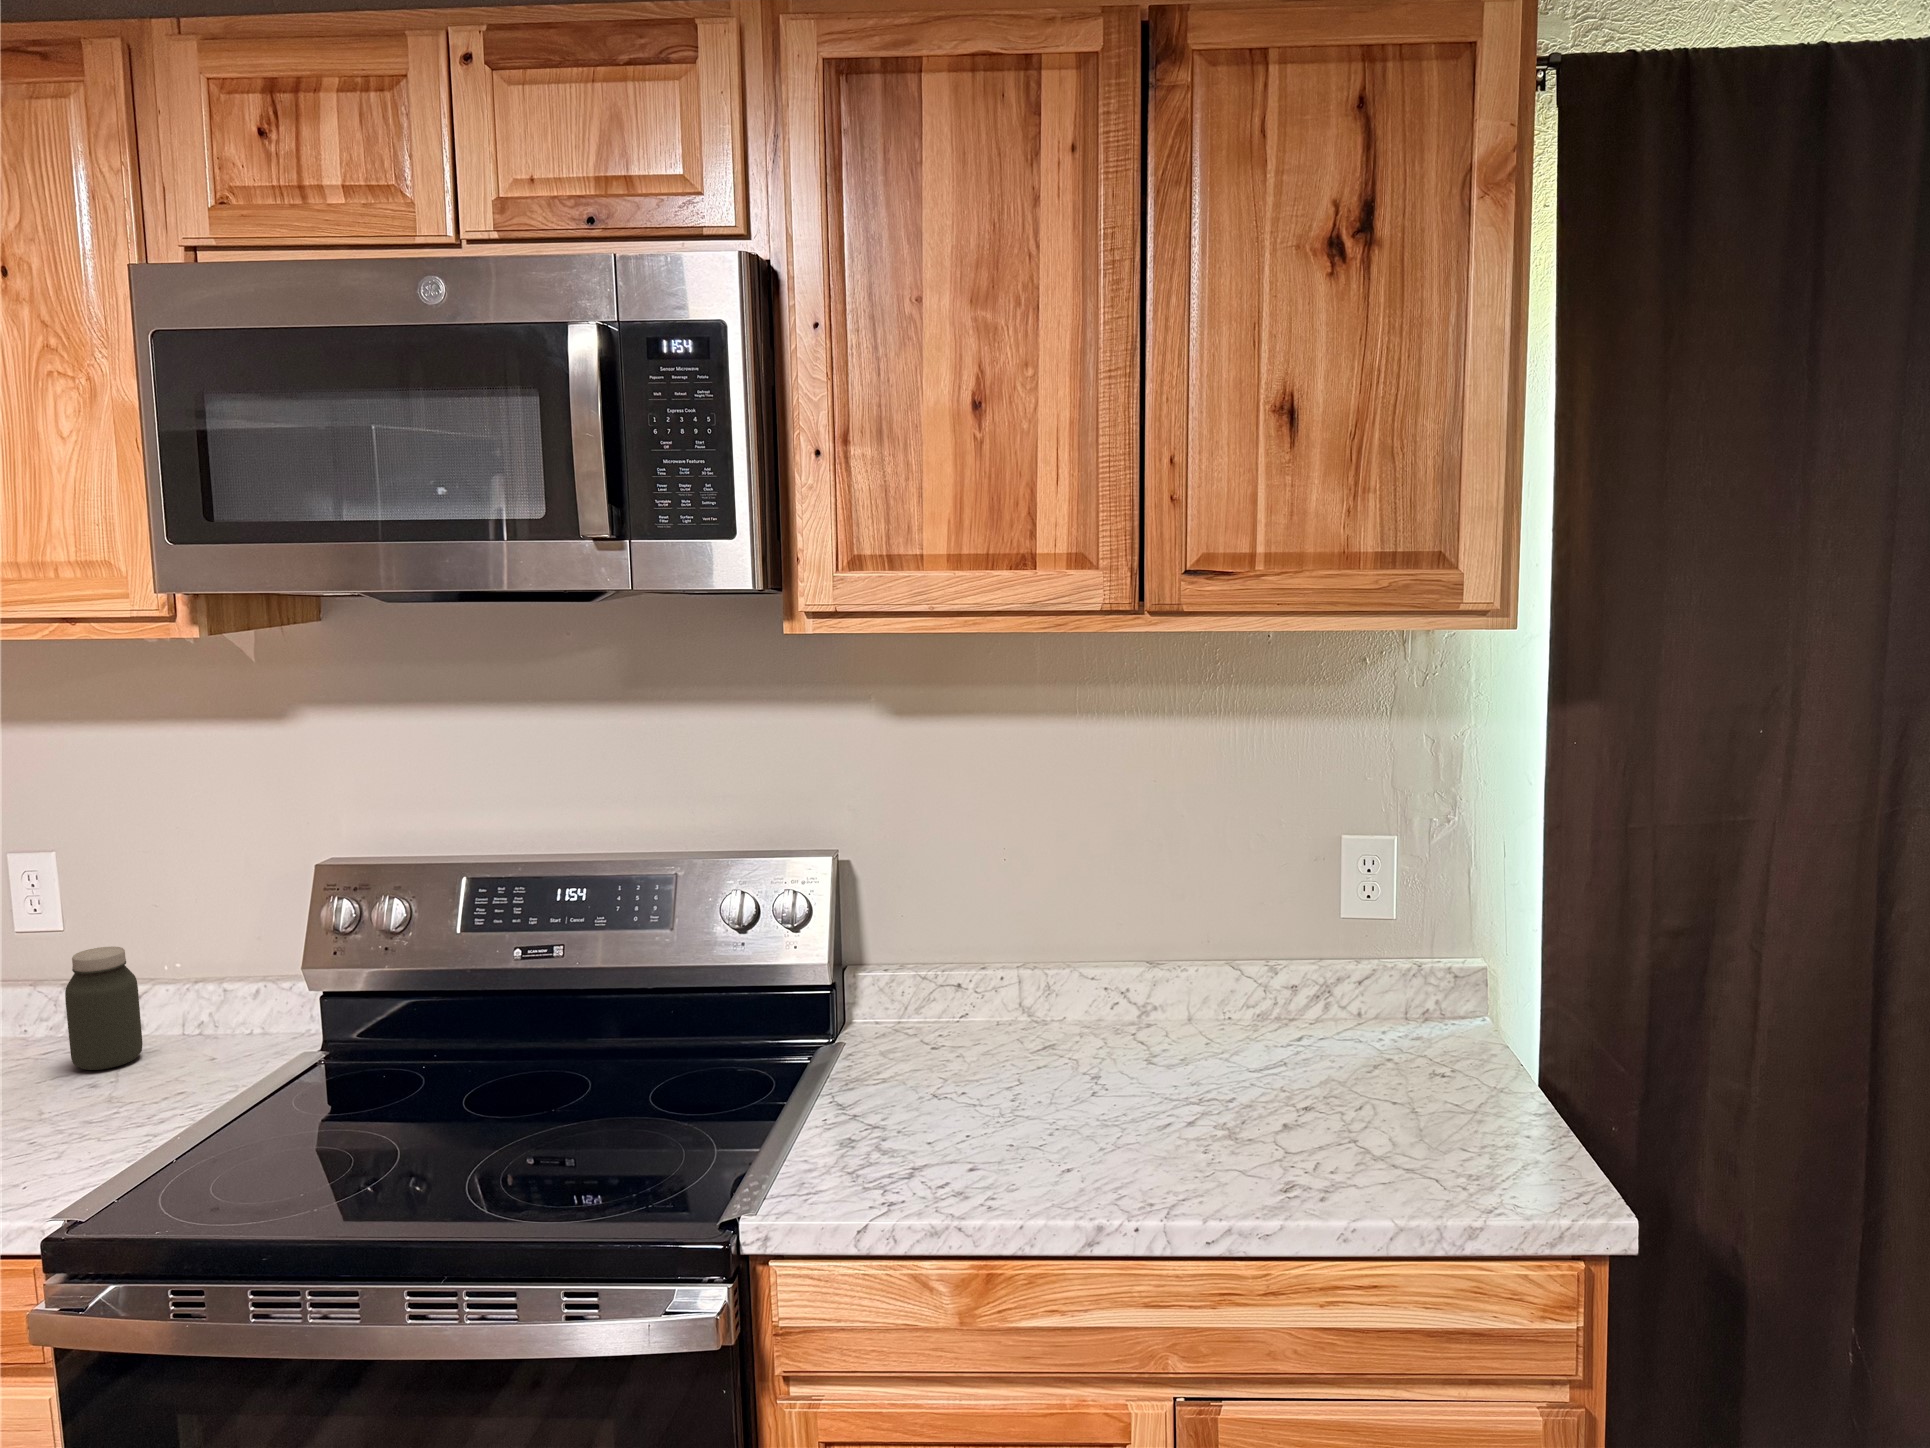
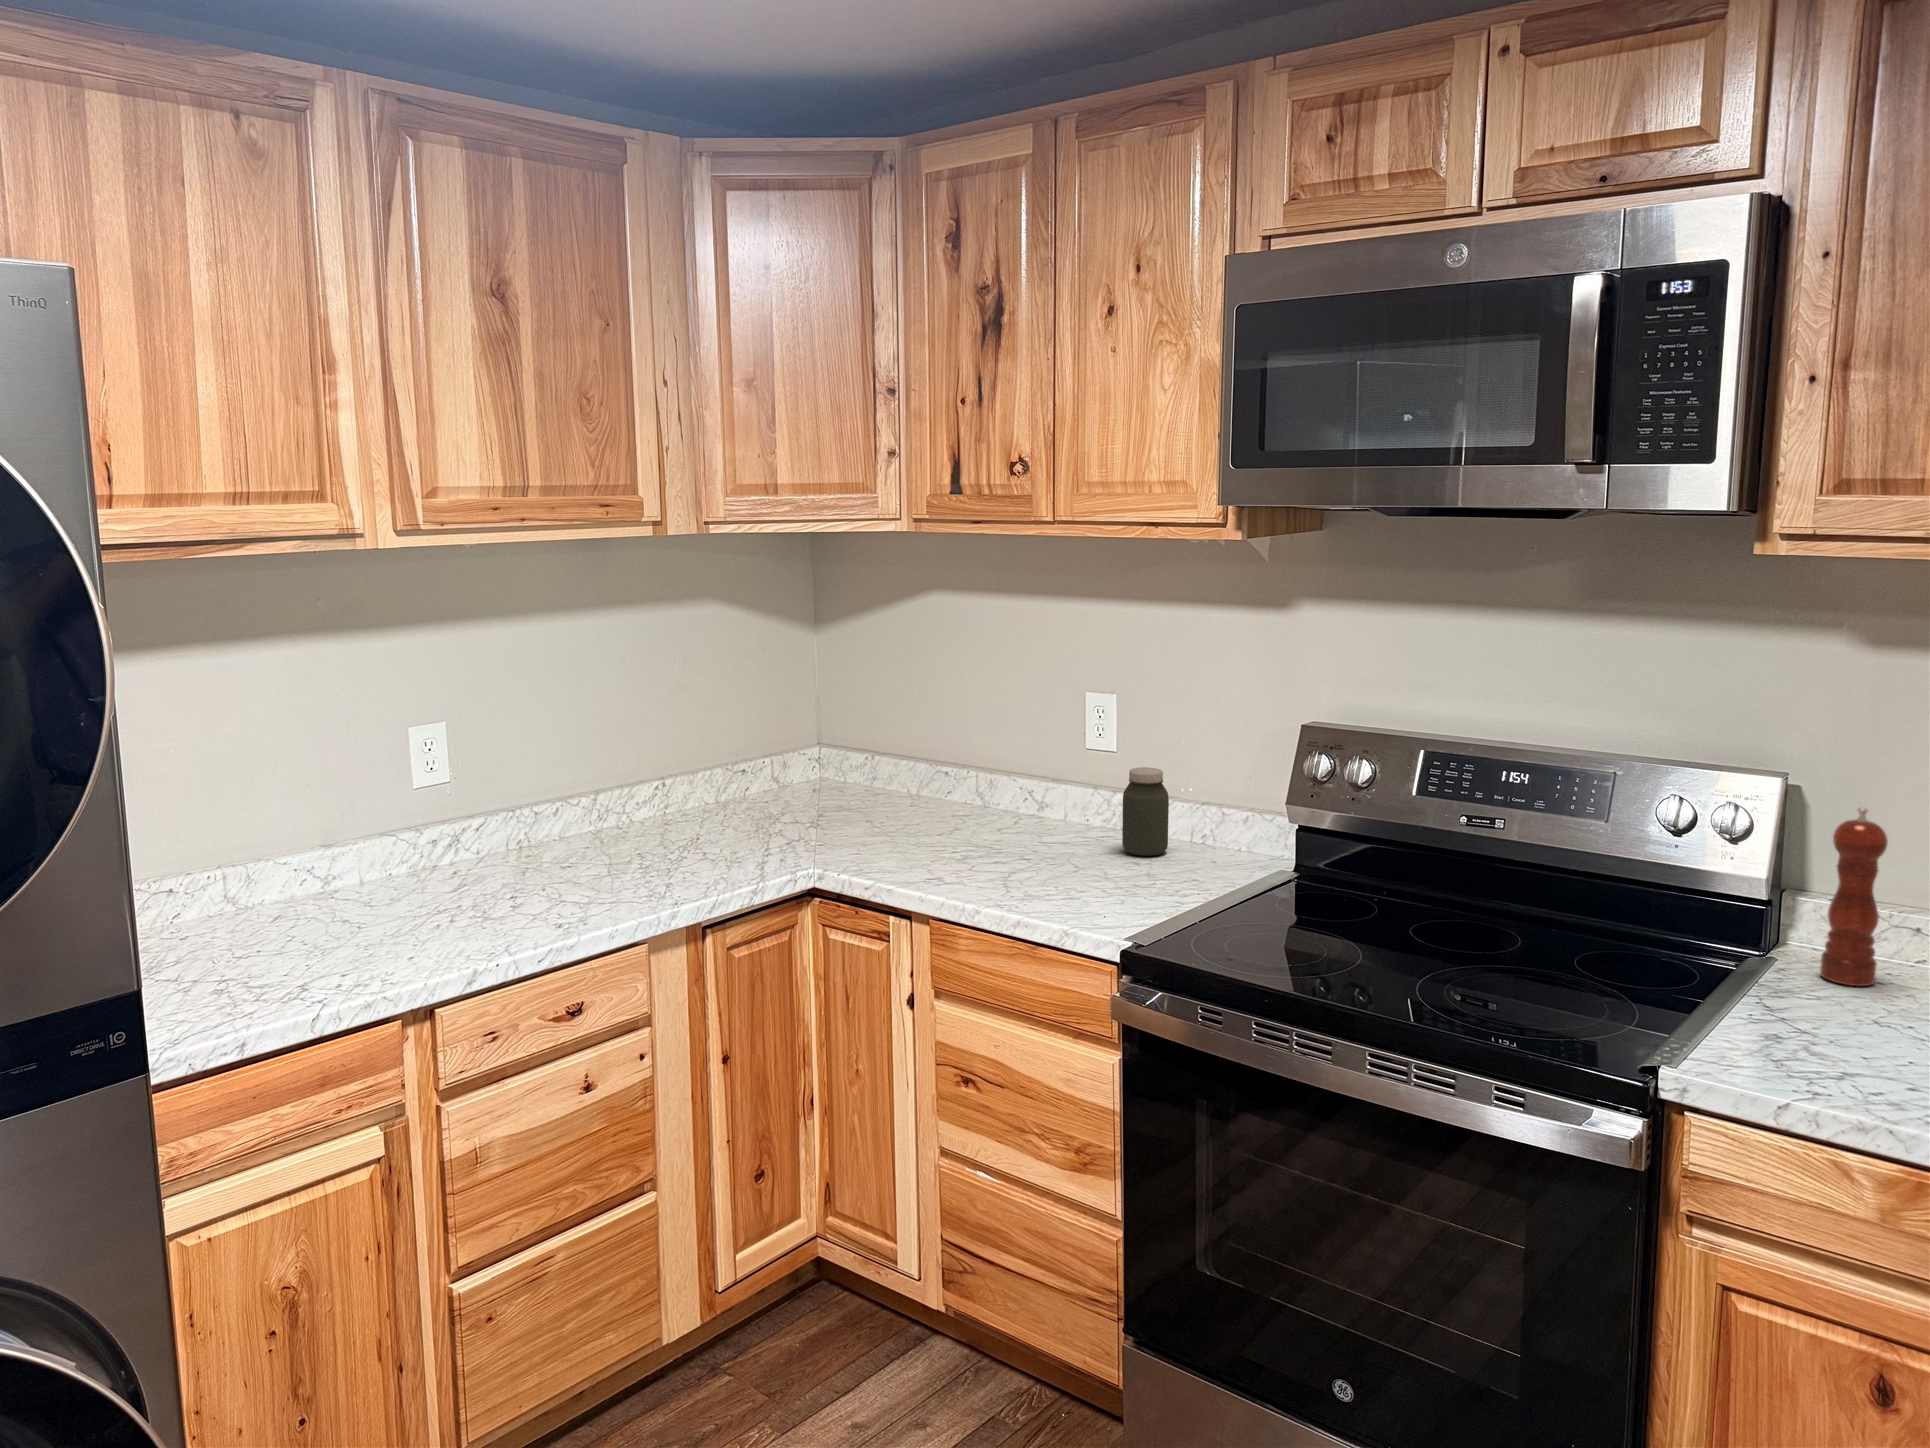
pepper mill: none [882,879,931,1060] -> present [1820,808,1888,986]

